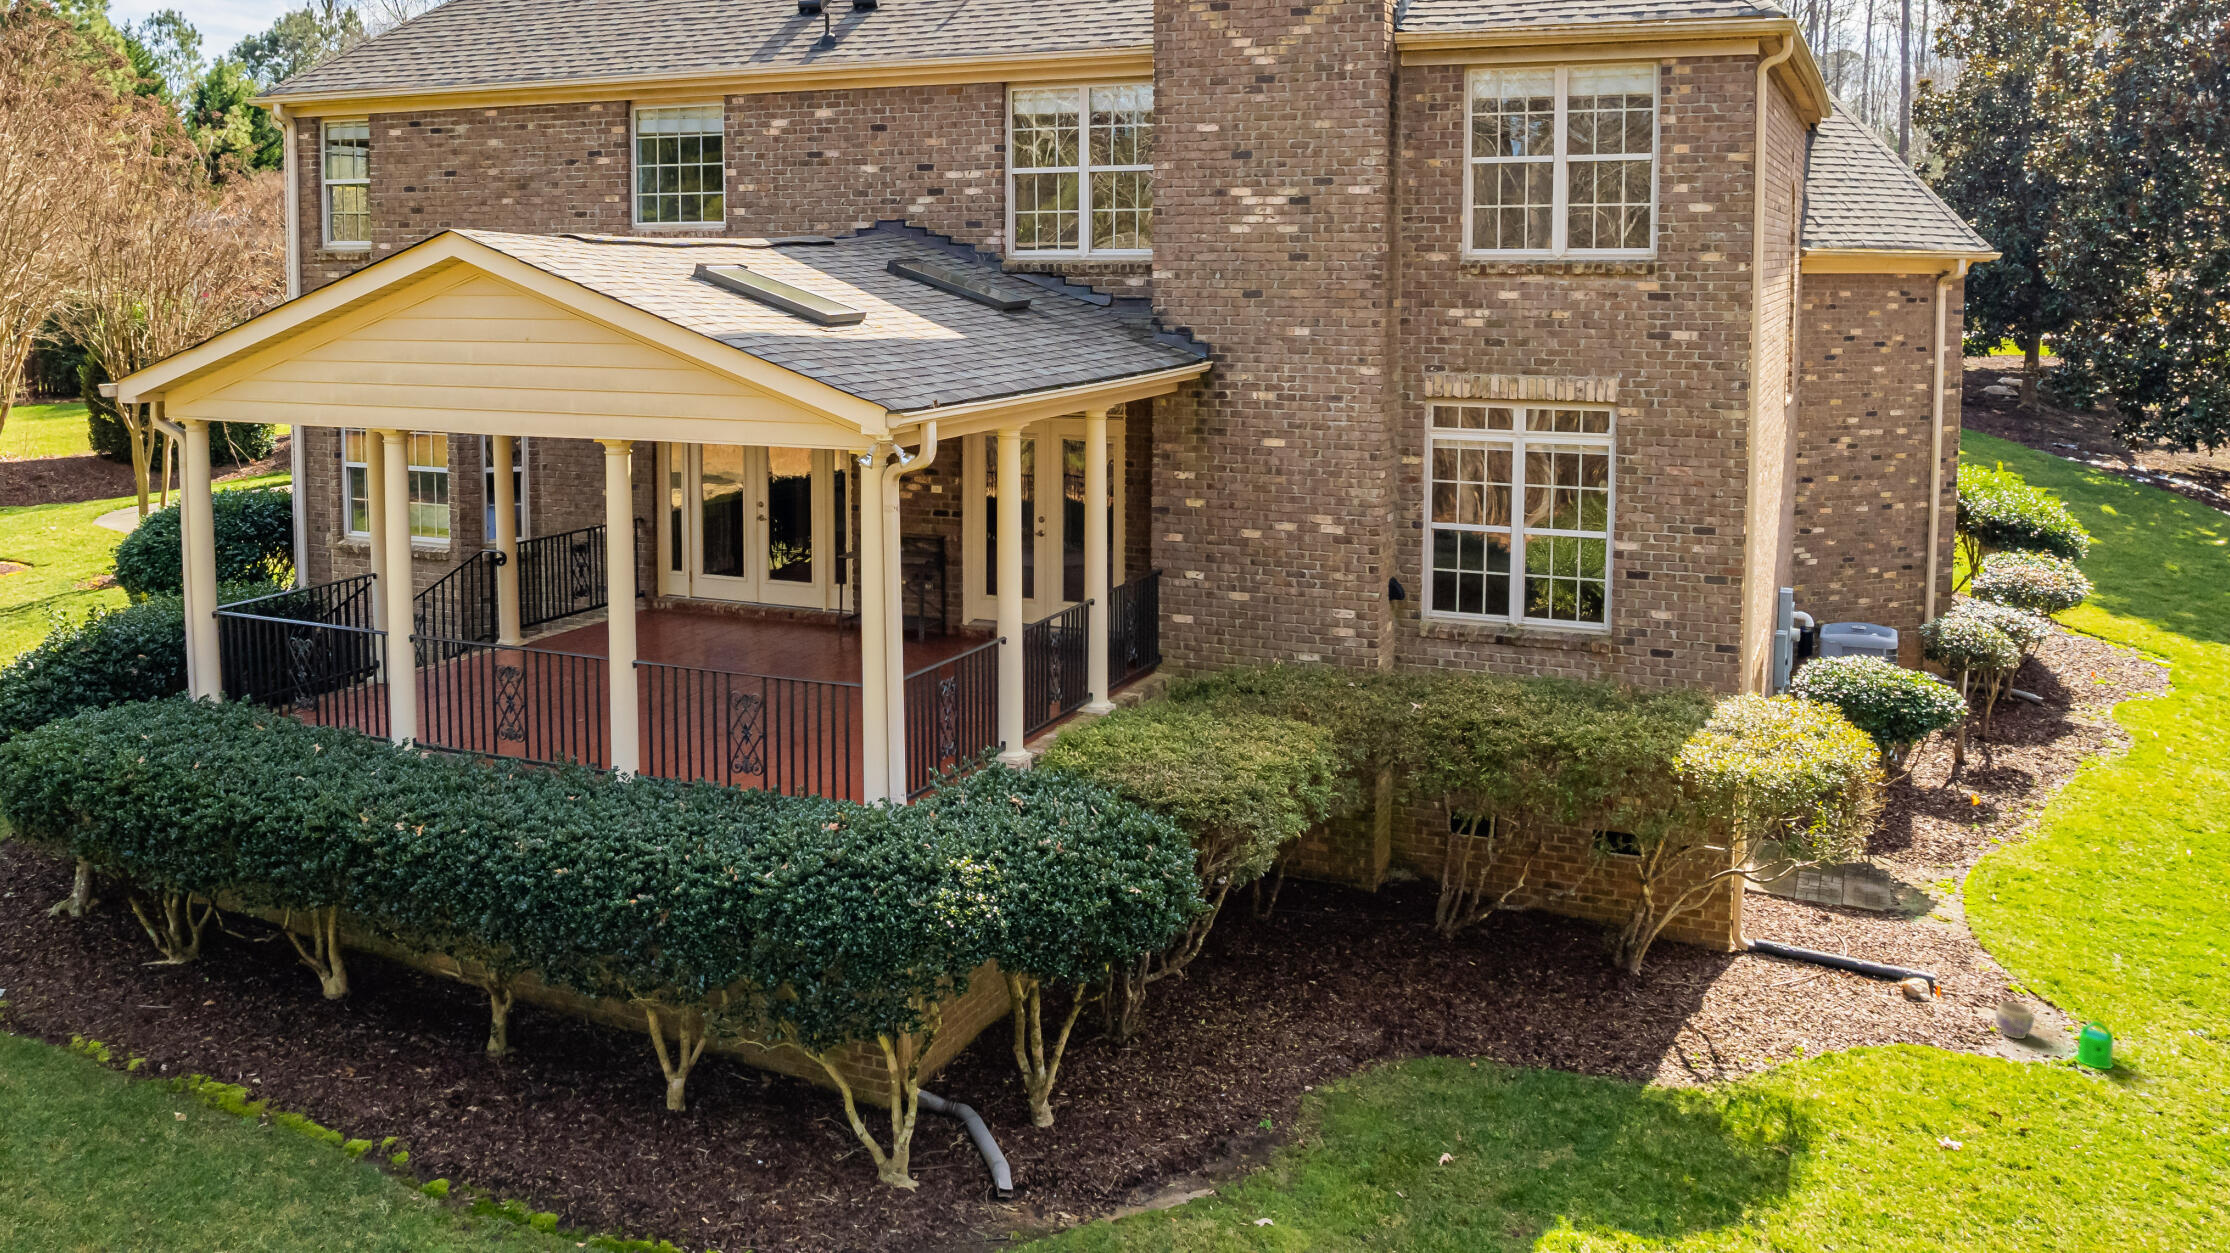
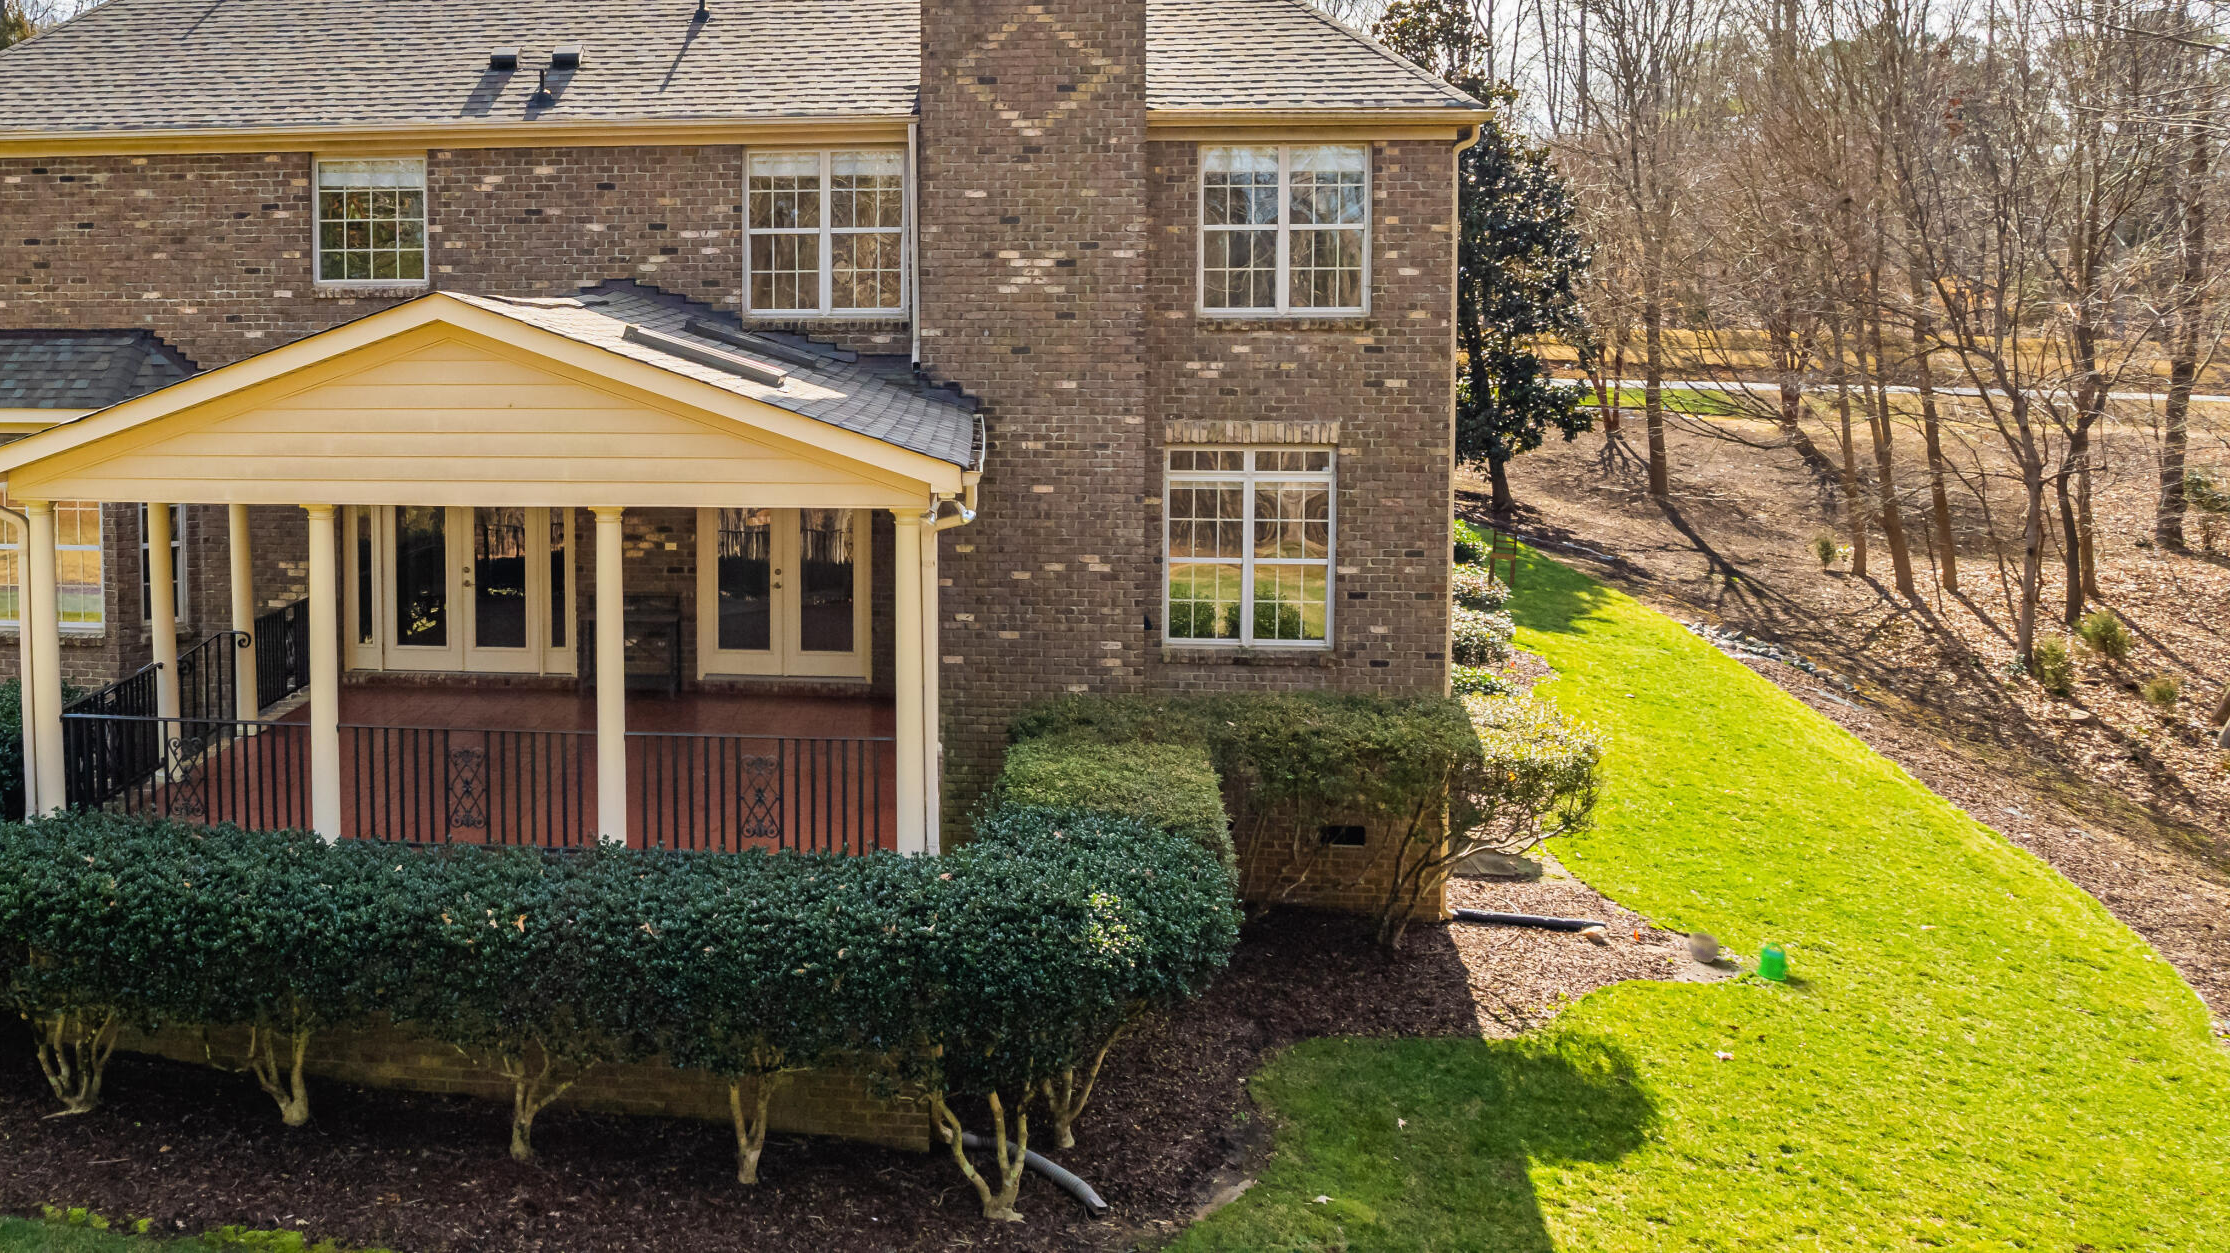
chair: none [2116,570,2162,645] -> present [1488,528,1518,587]

